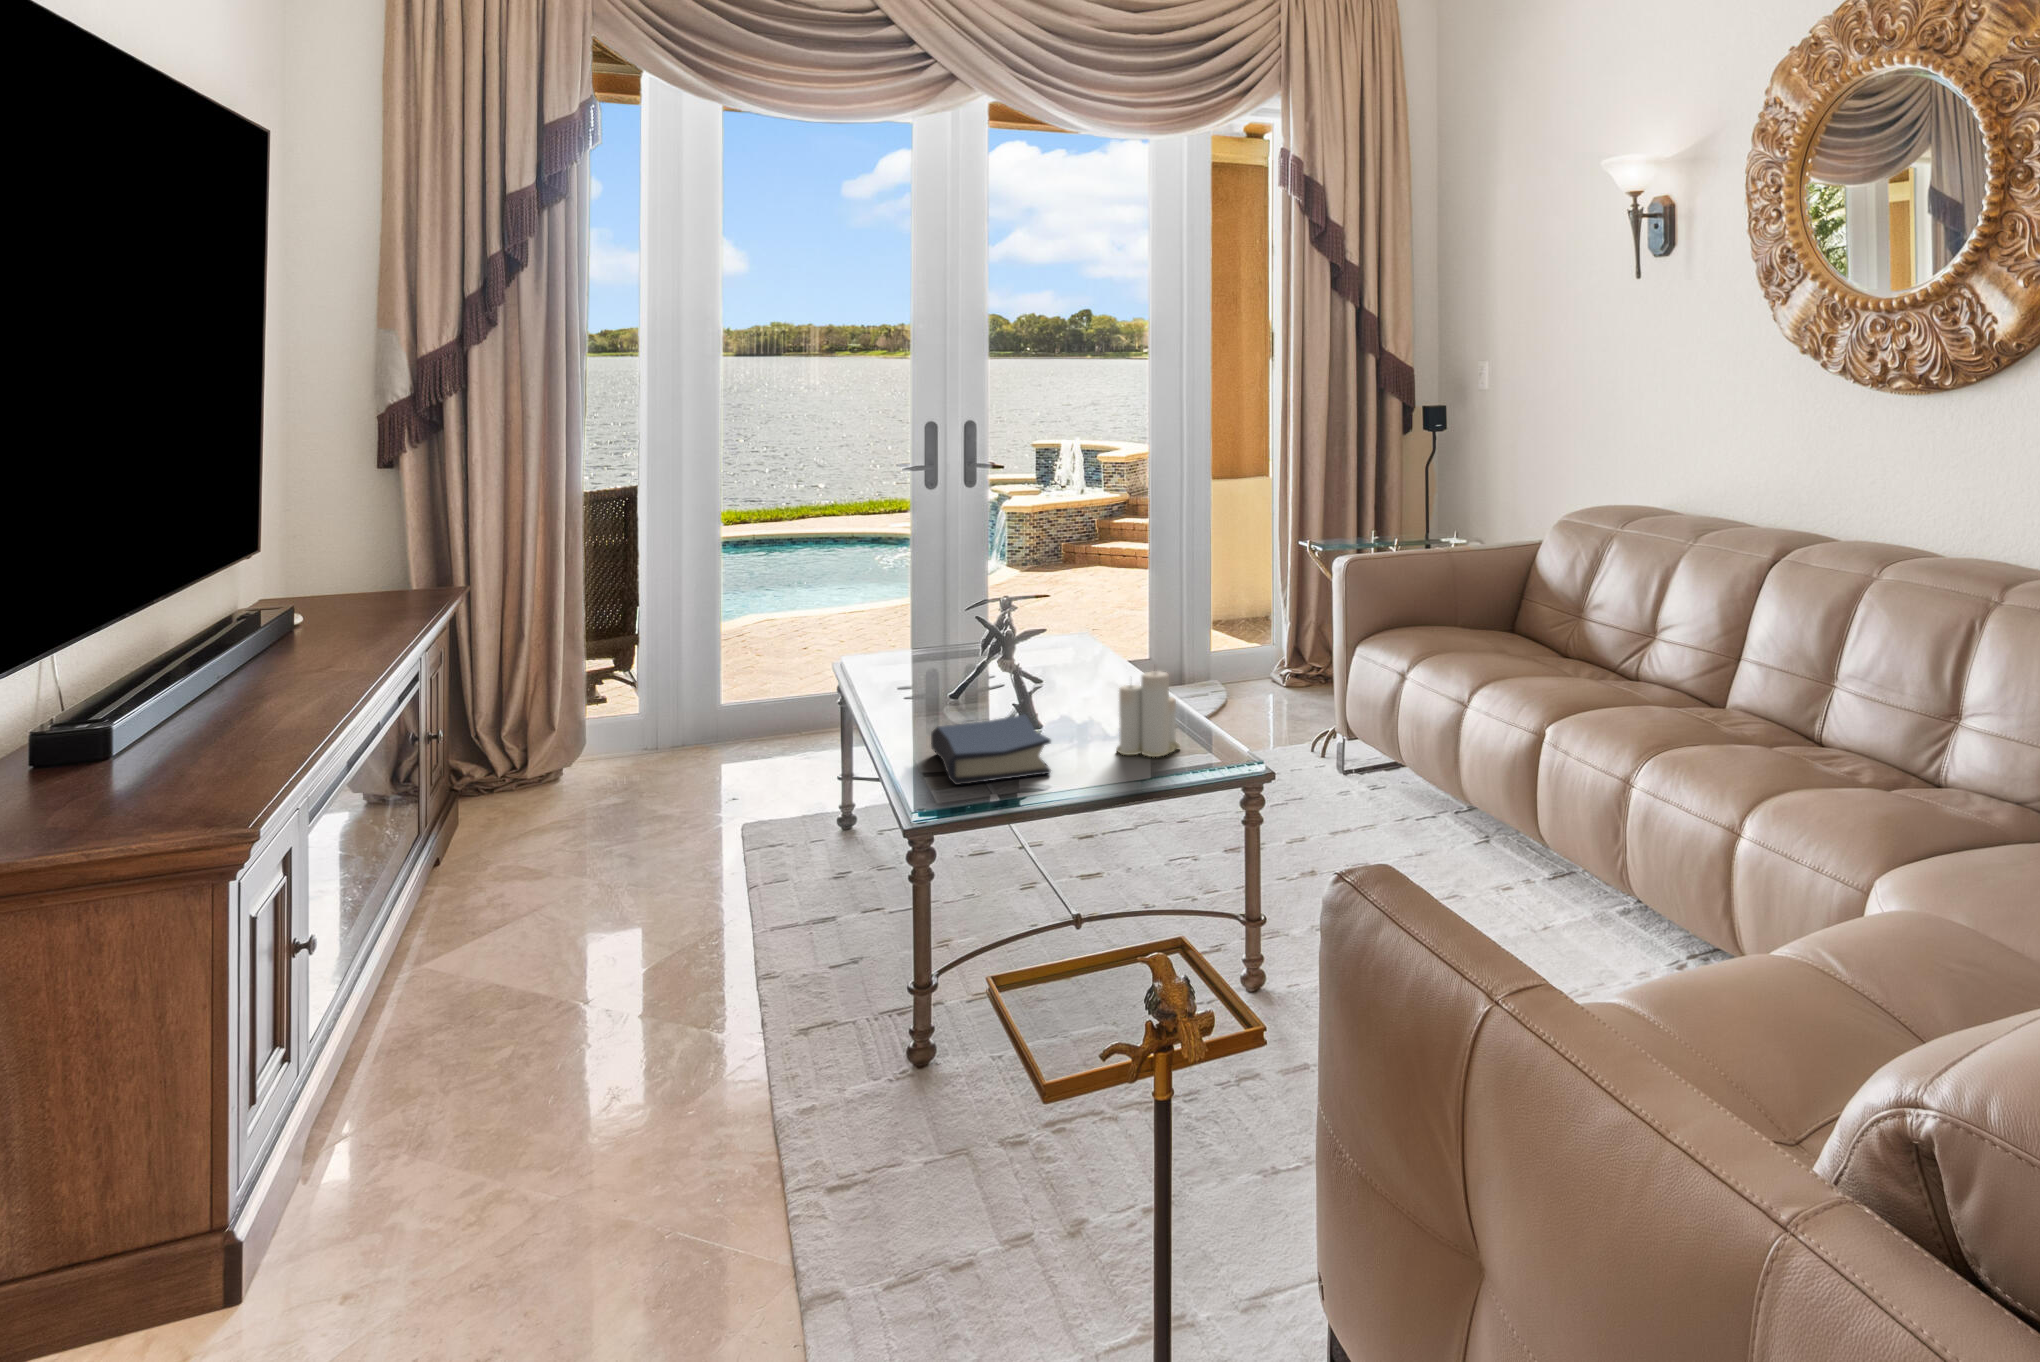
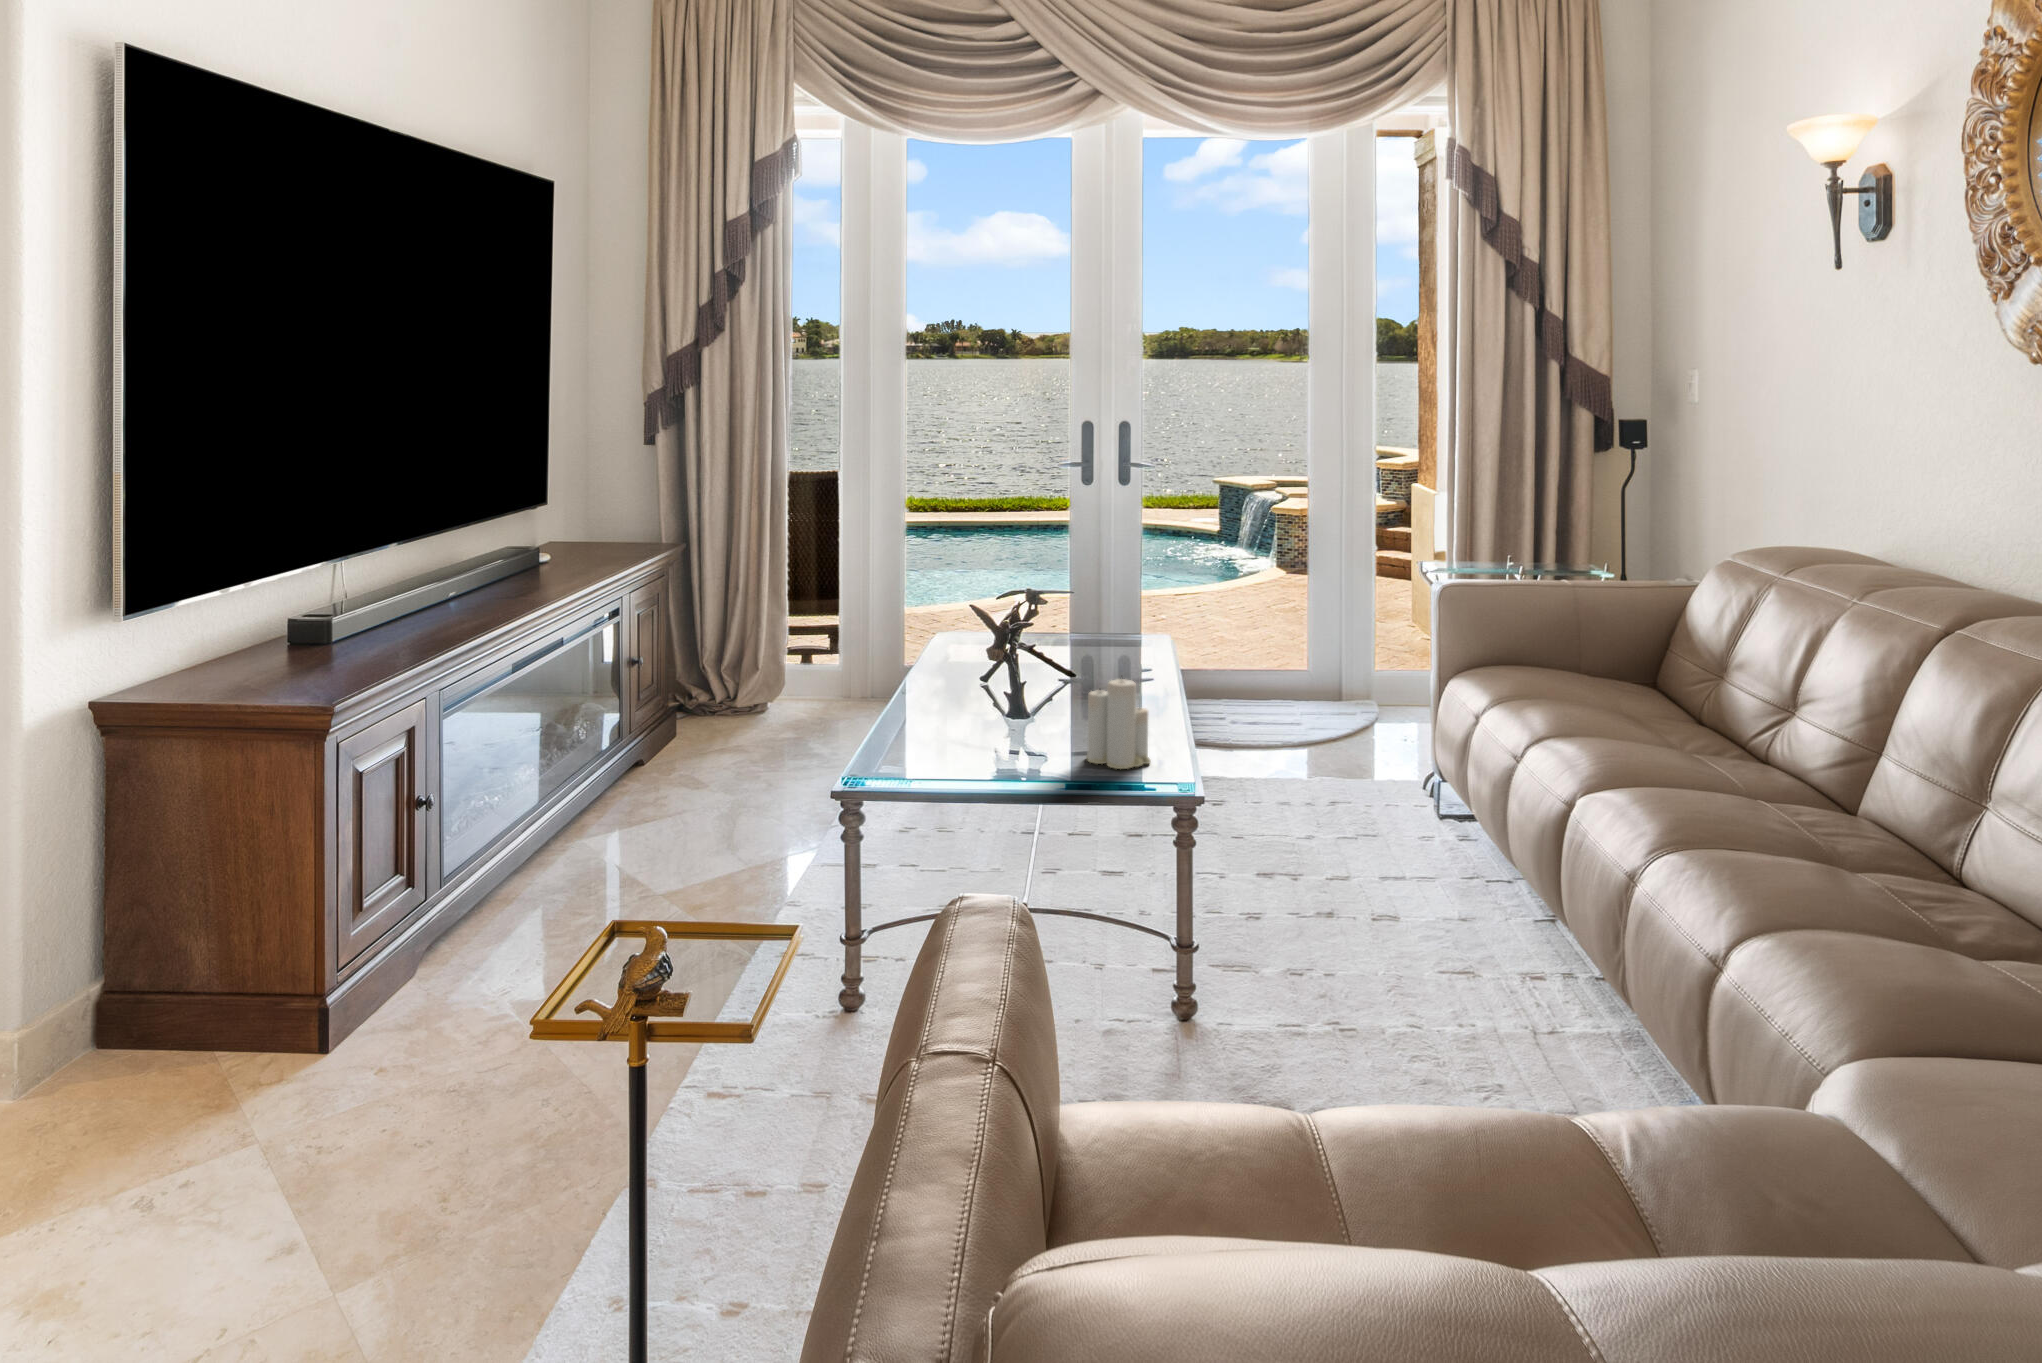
hardback book: present [931,715,1051,785] -> none [904,707,1016,771]

